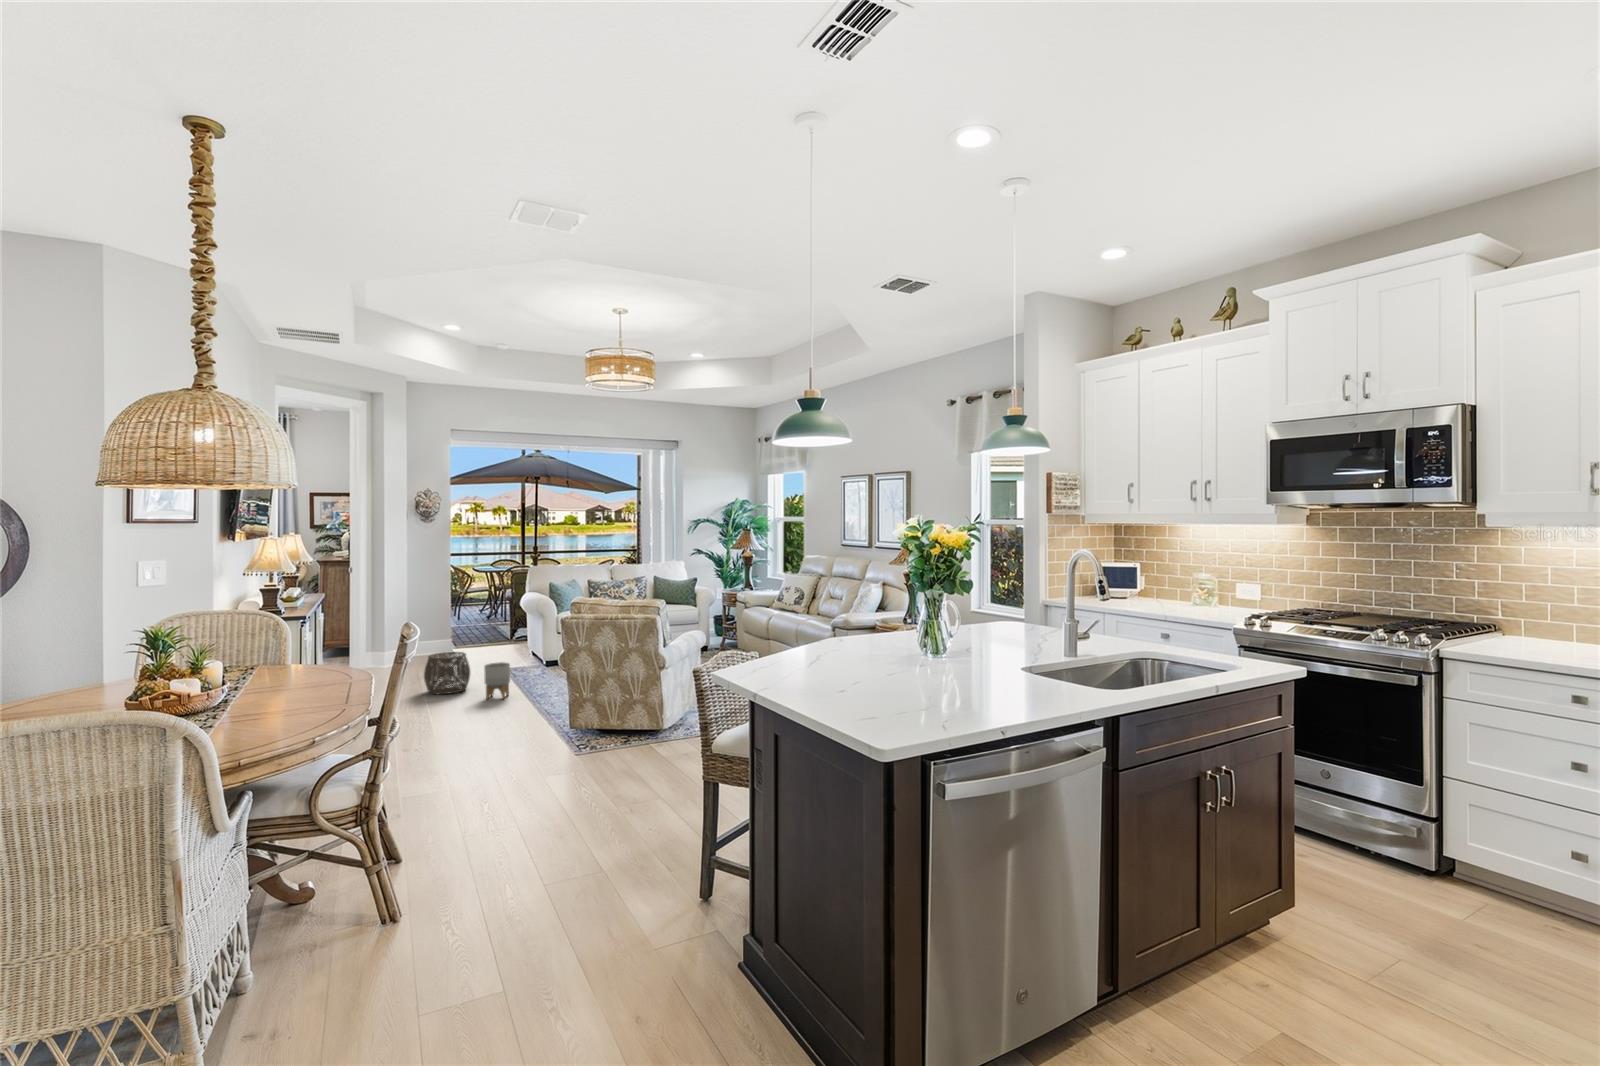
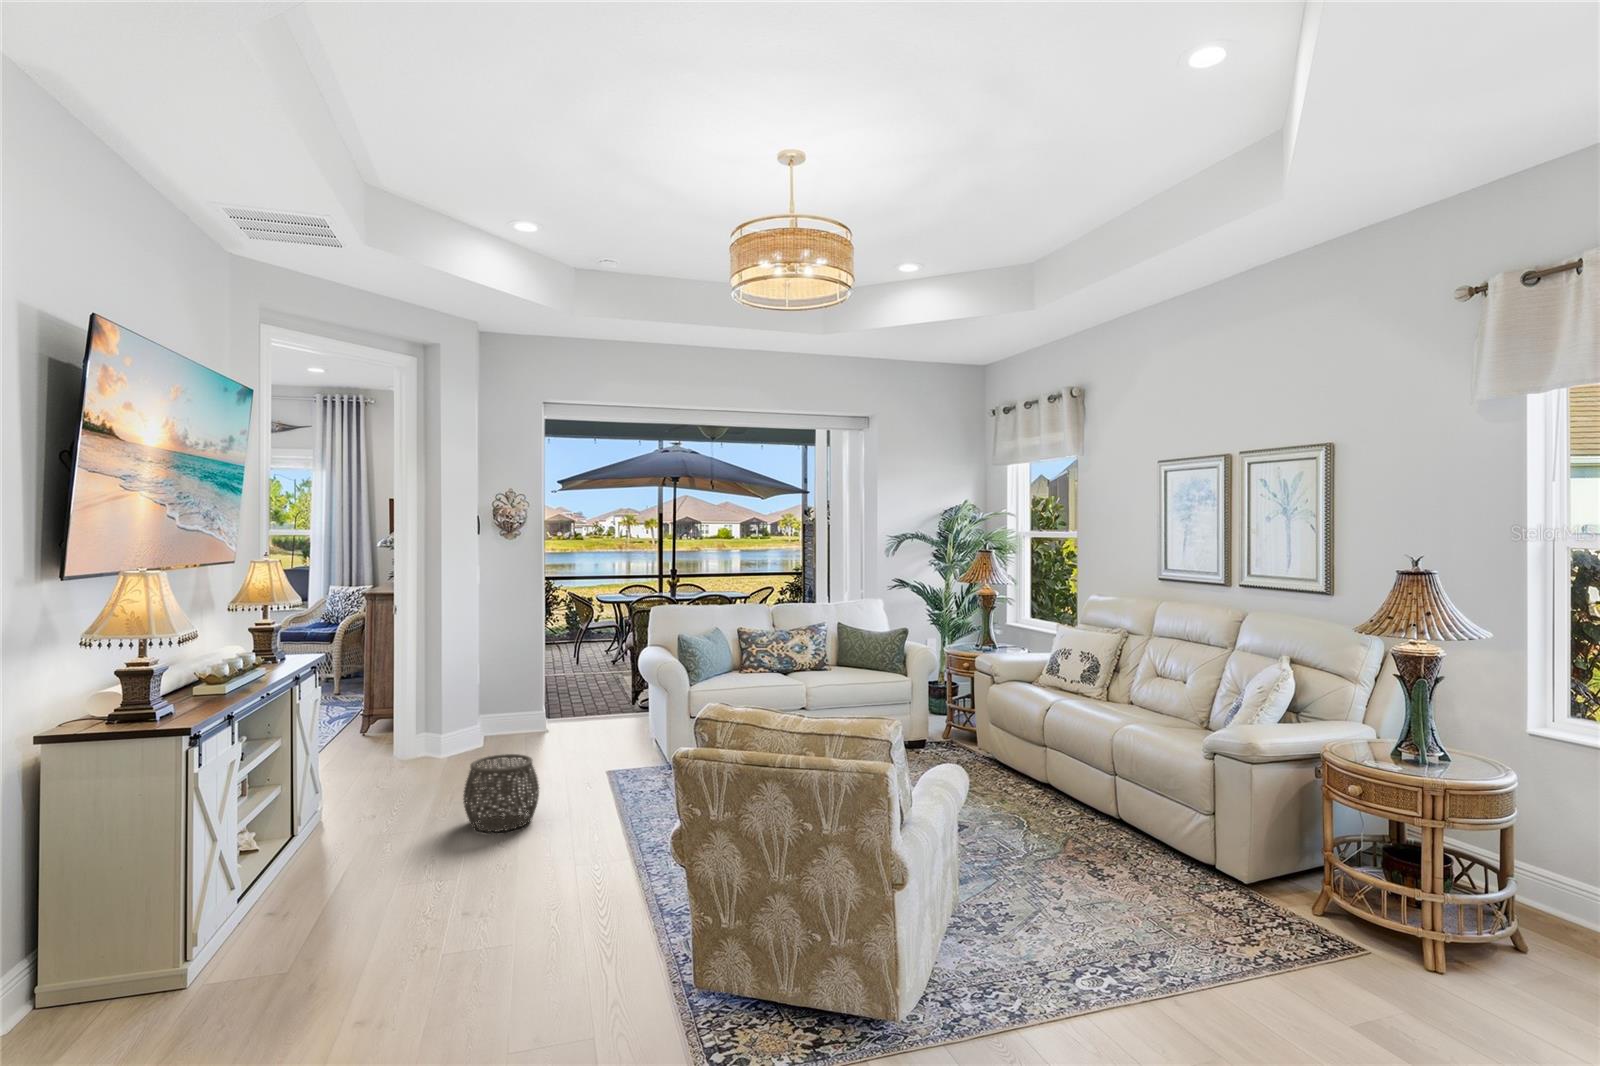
planter: present [484,662,510,700] -> none [553,782,597,853]

